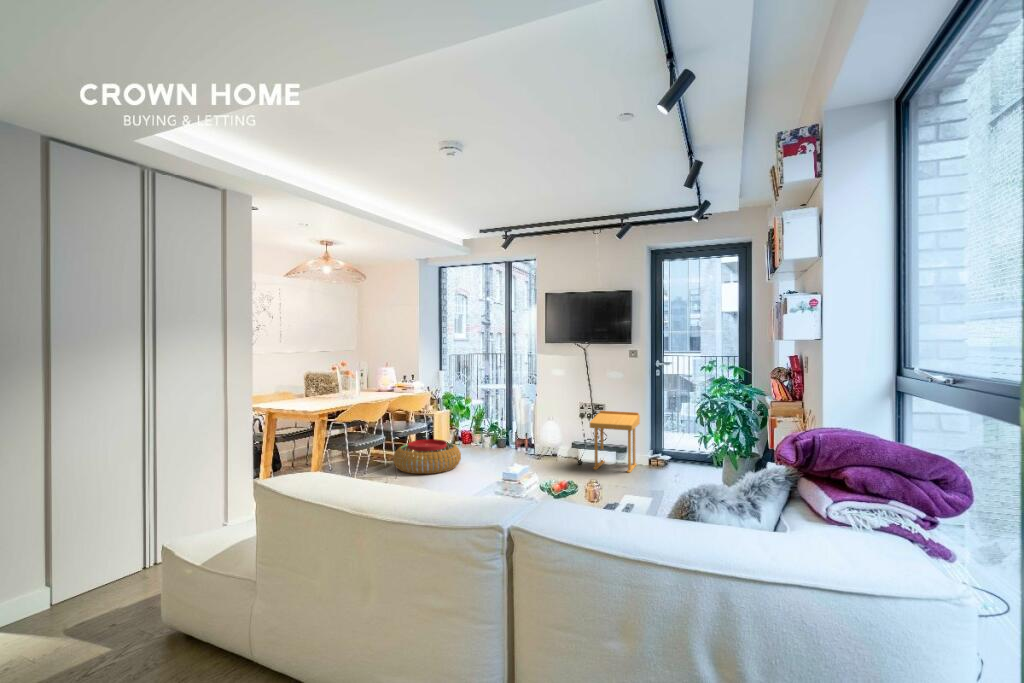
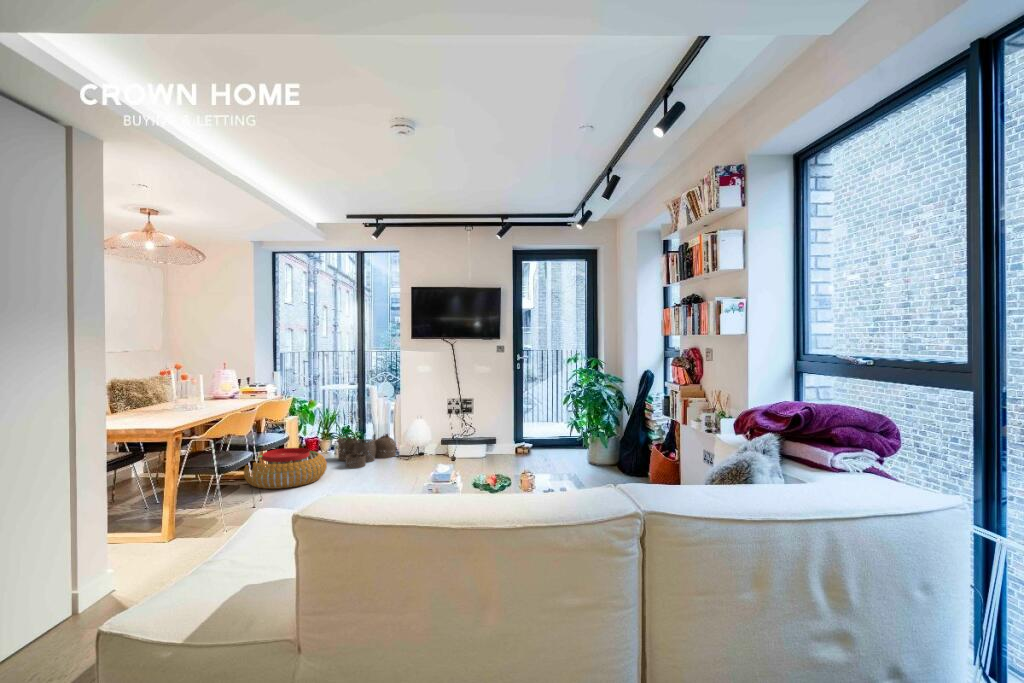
side table: present [590,411,640,473] -> none [465,405,507,464]
woven basket: none [480,432,533,463] -> present [338,435,396,468]

